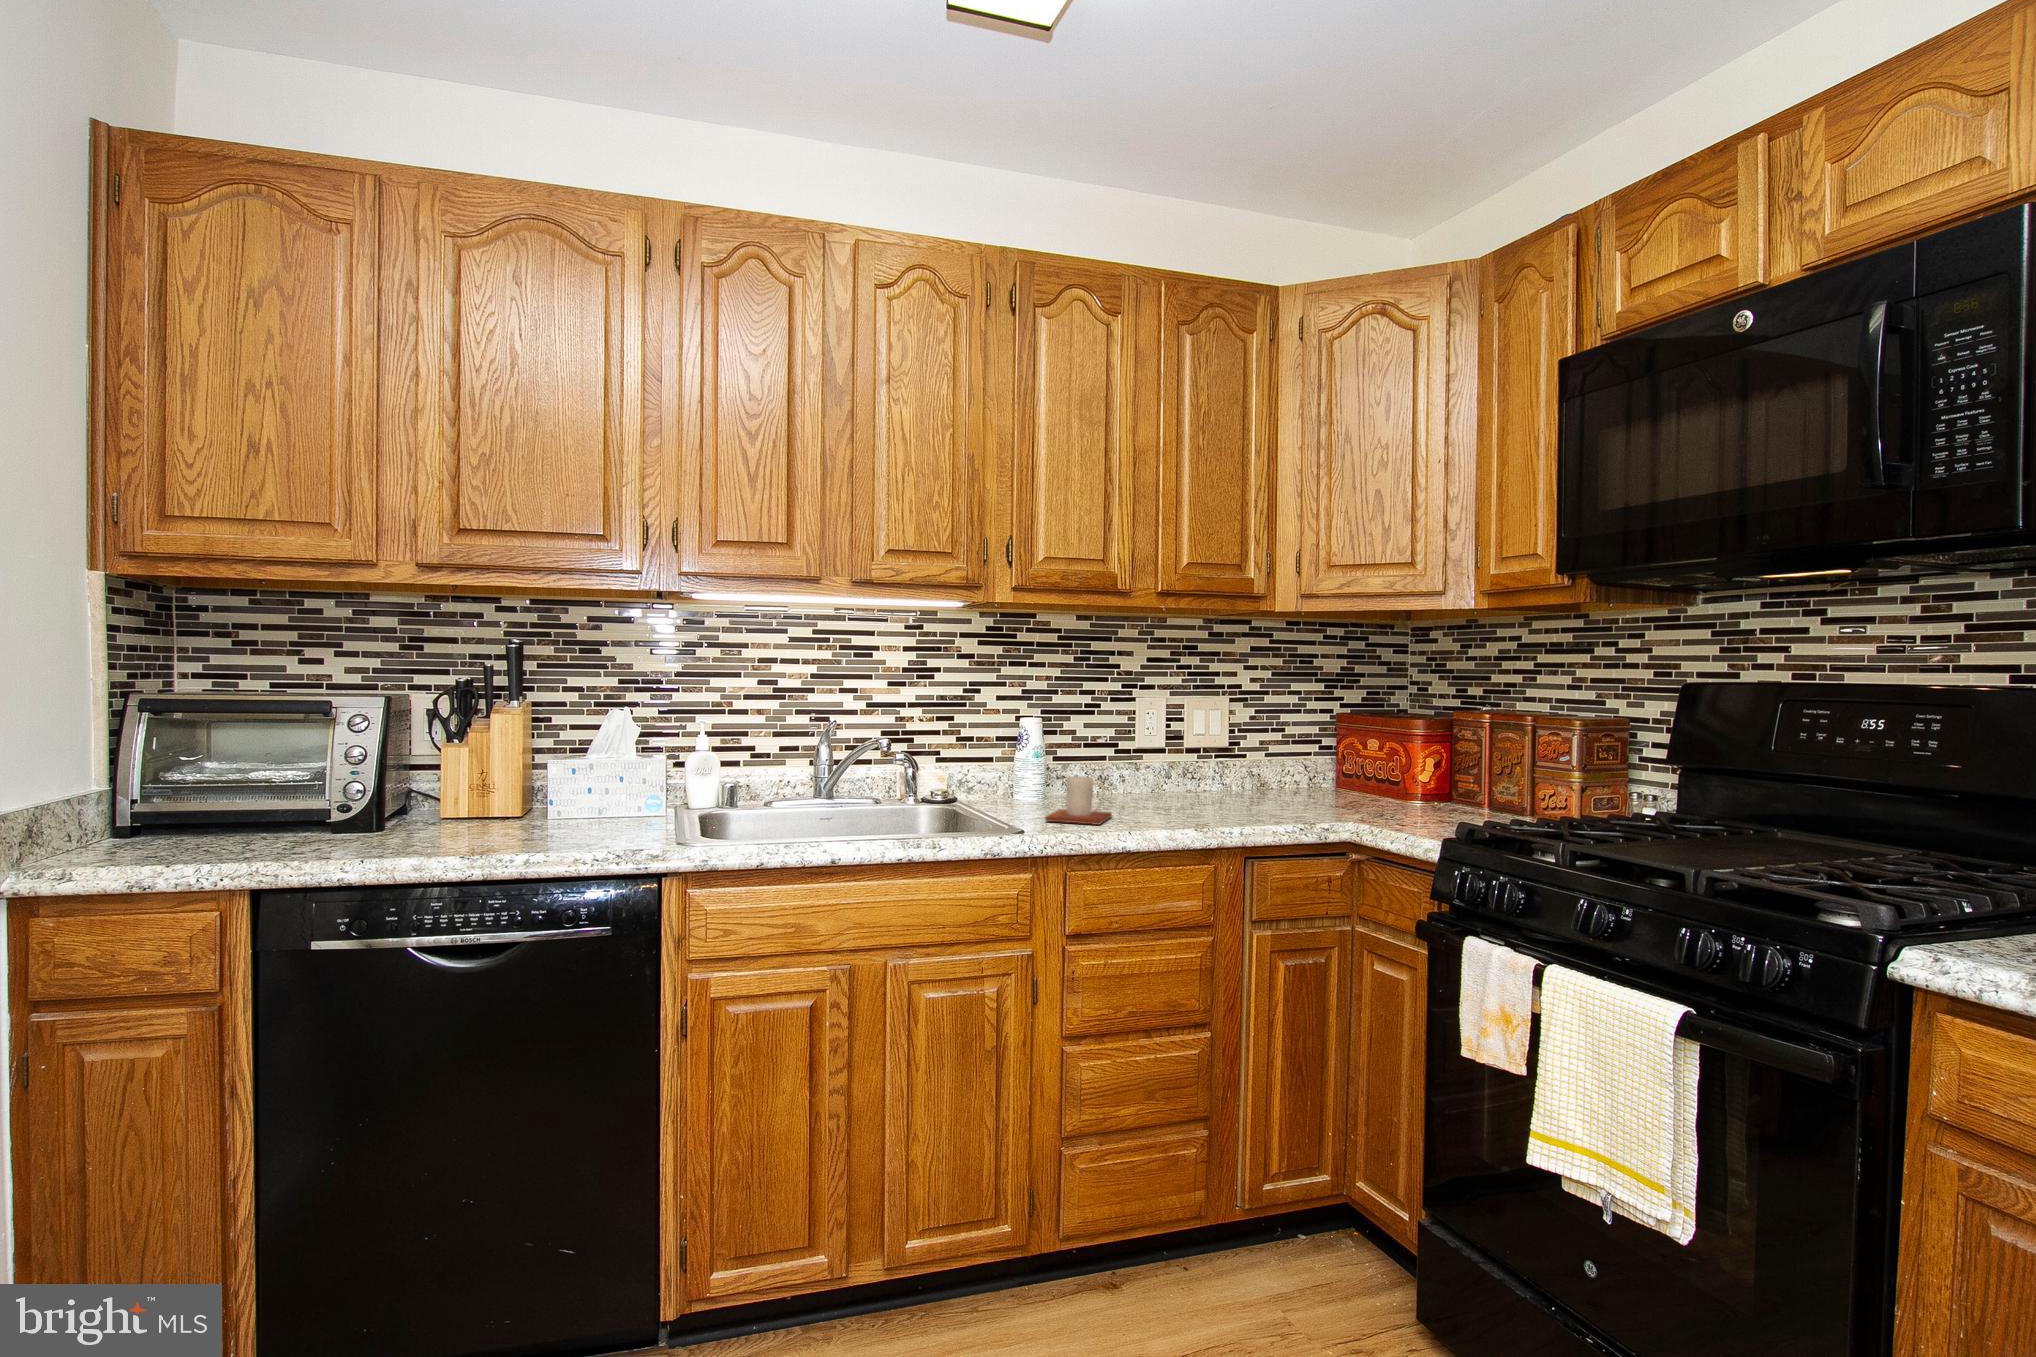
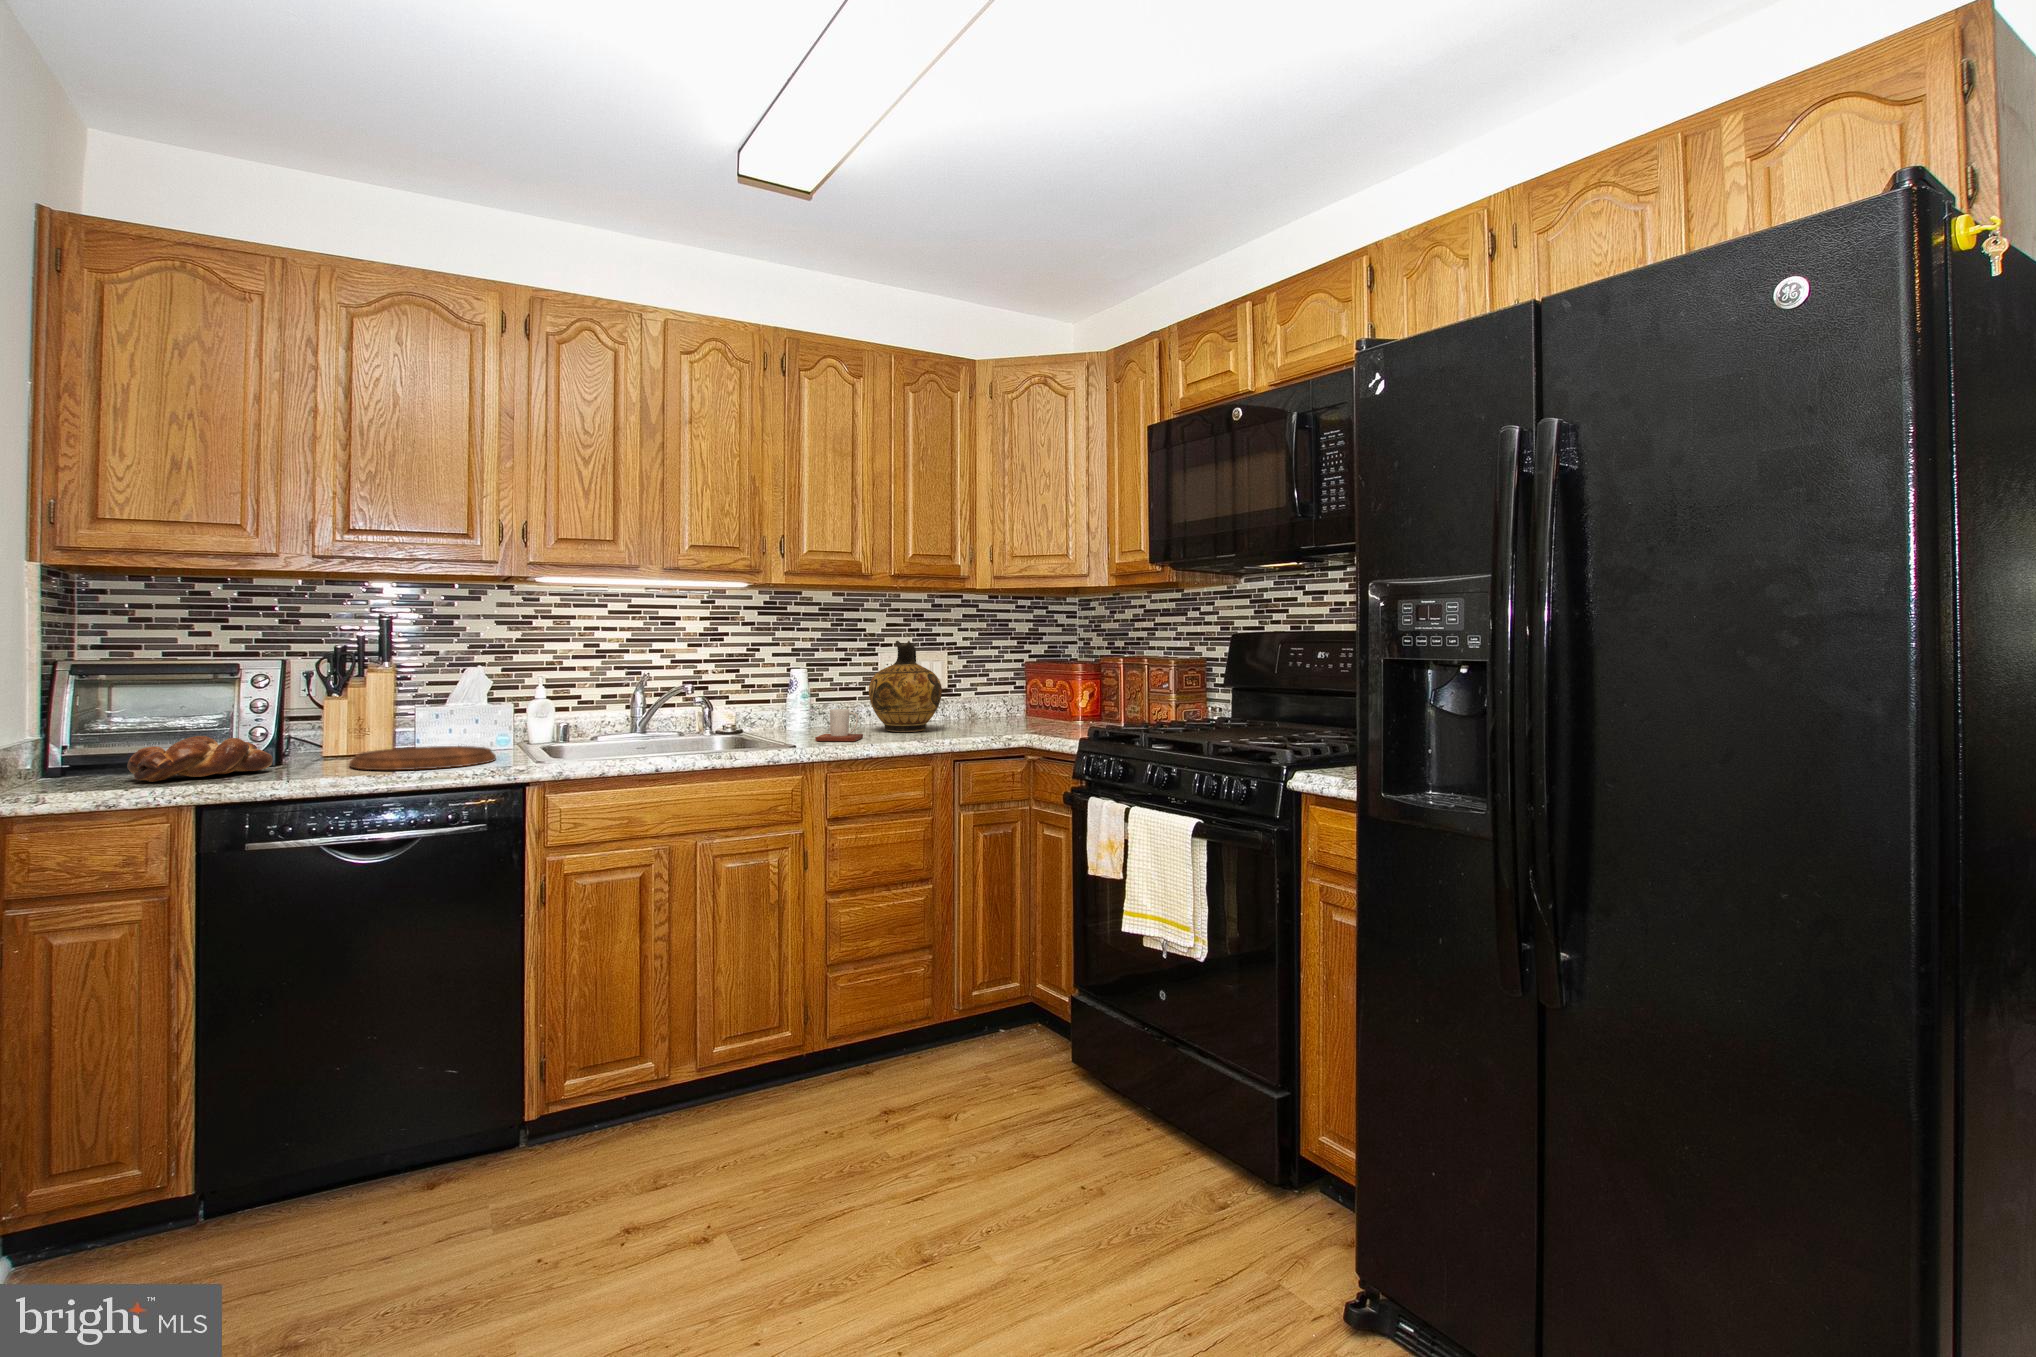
ceramic jug: none [1122,681,1224,809] -> present [869,641,942,732]
bread loaf: none [152,796,337,858] -> present [127,736,273,782]
cutting board: none [429,812,618,853] -> present [349,746,496,770]

